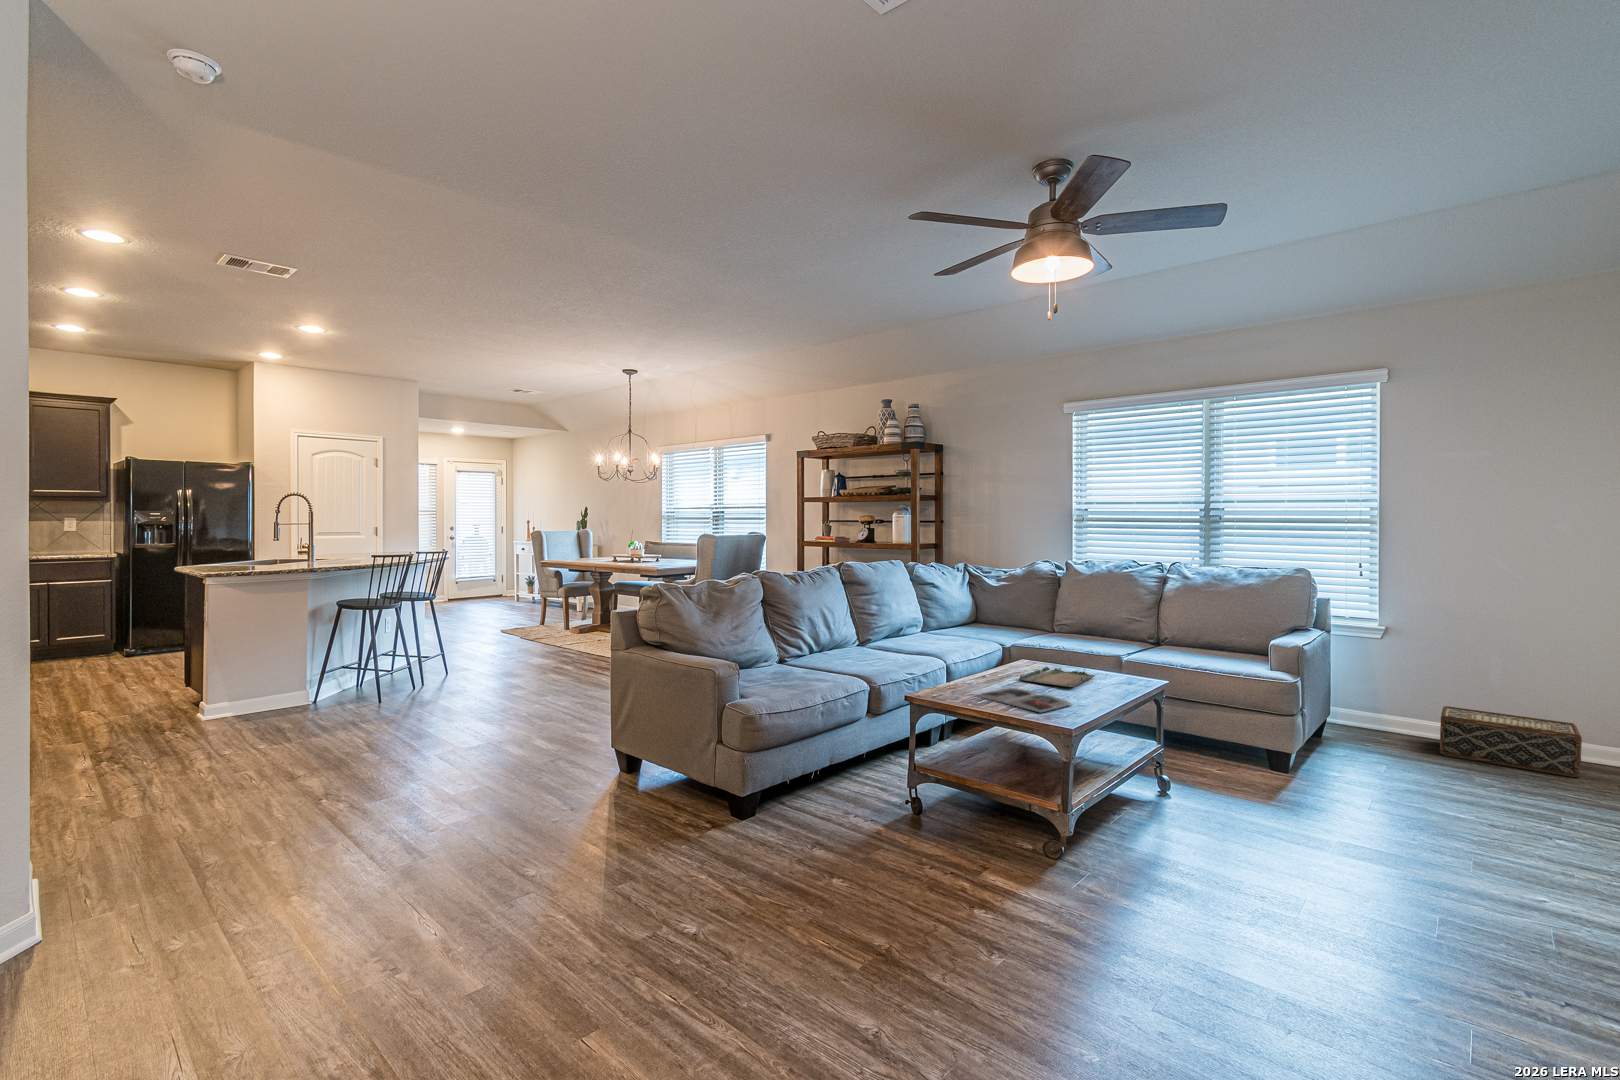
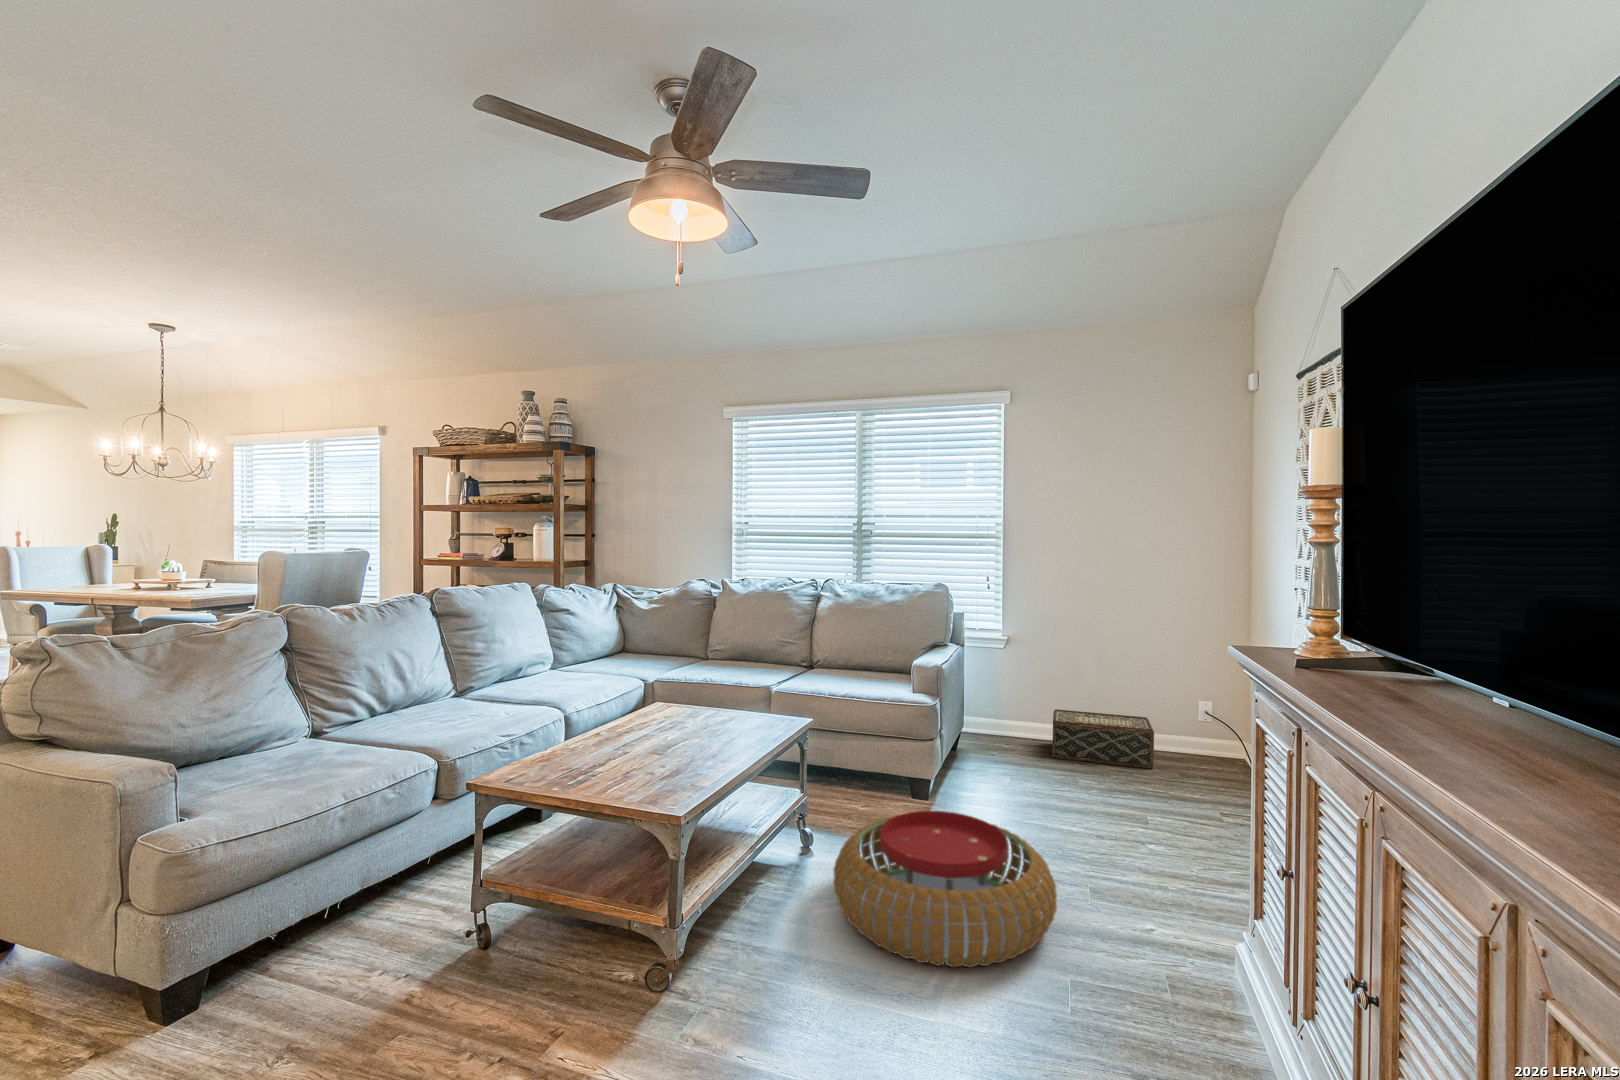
tray: present [1019,667,1094,687] -> none [639,712,732,742]
magazine: present [978,688,1071,712] -> none [571,752,692,790]
pouf: none [1197,767,1434,896] -> present [833,811,1057,967]

